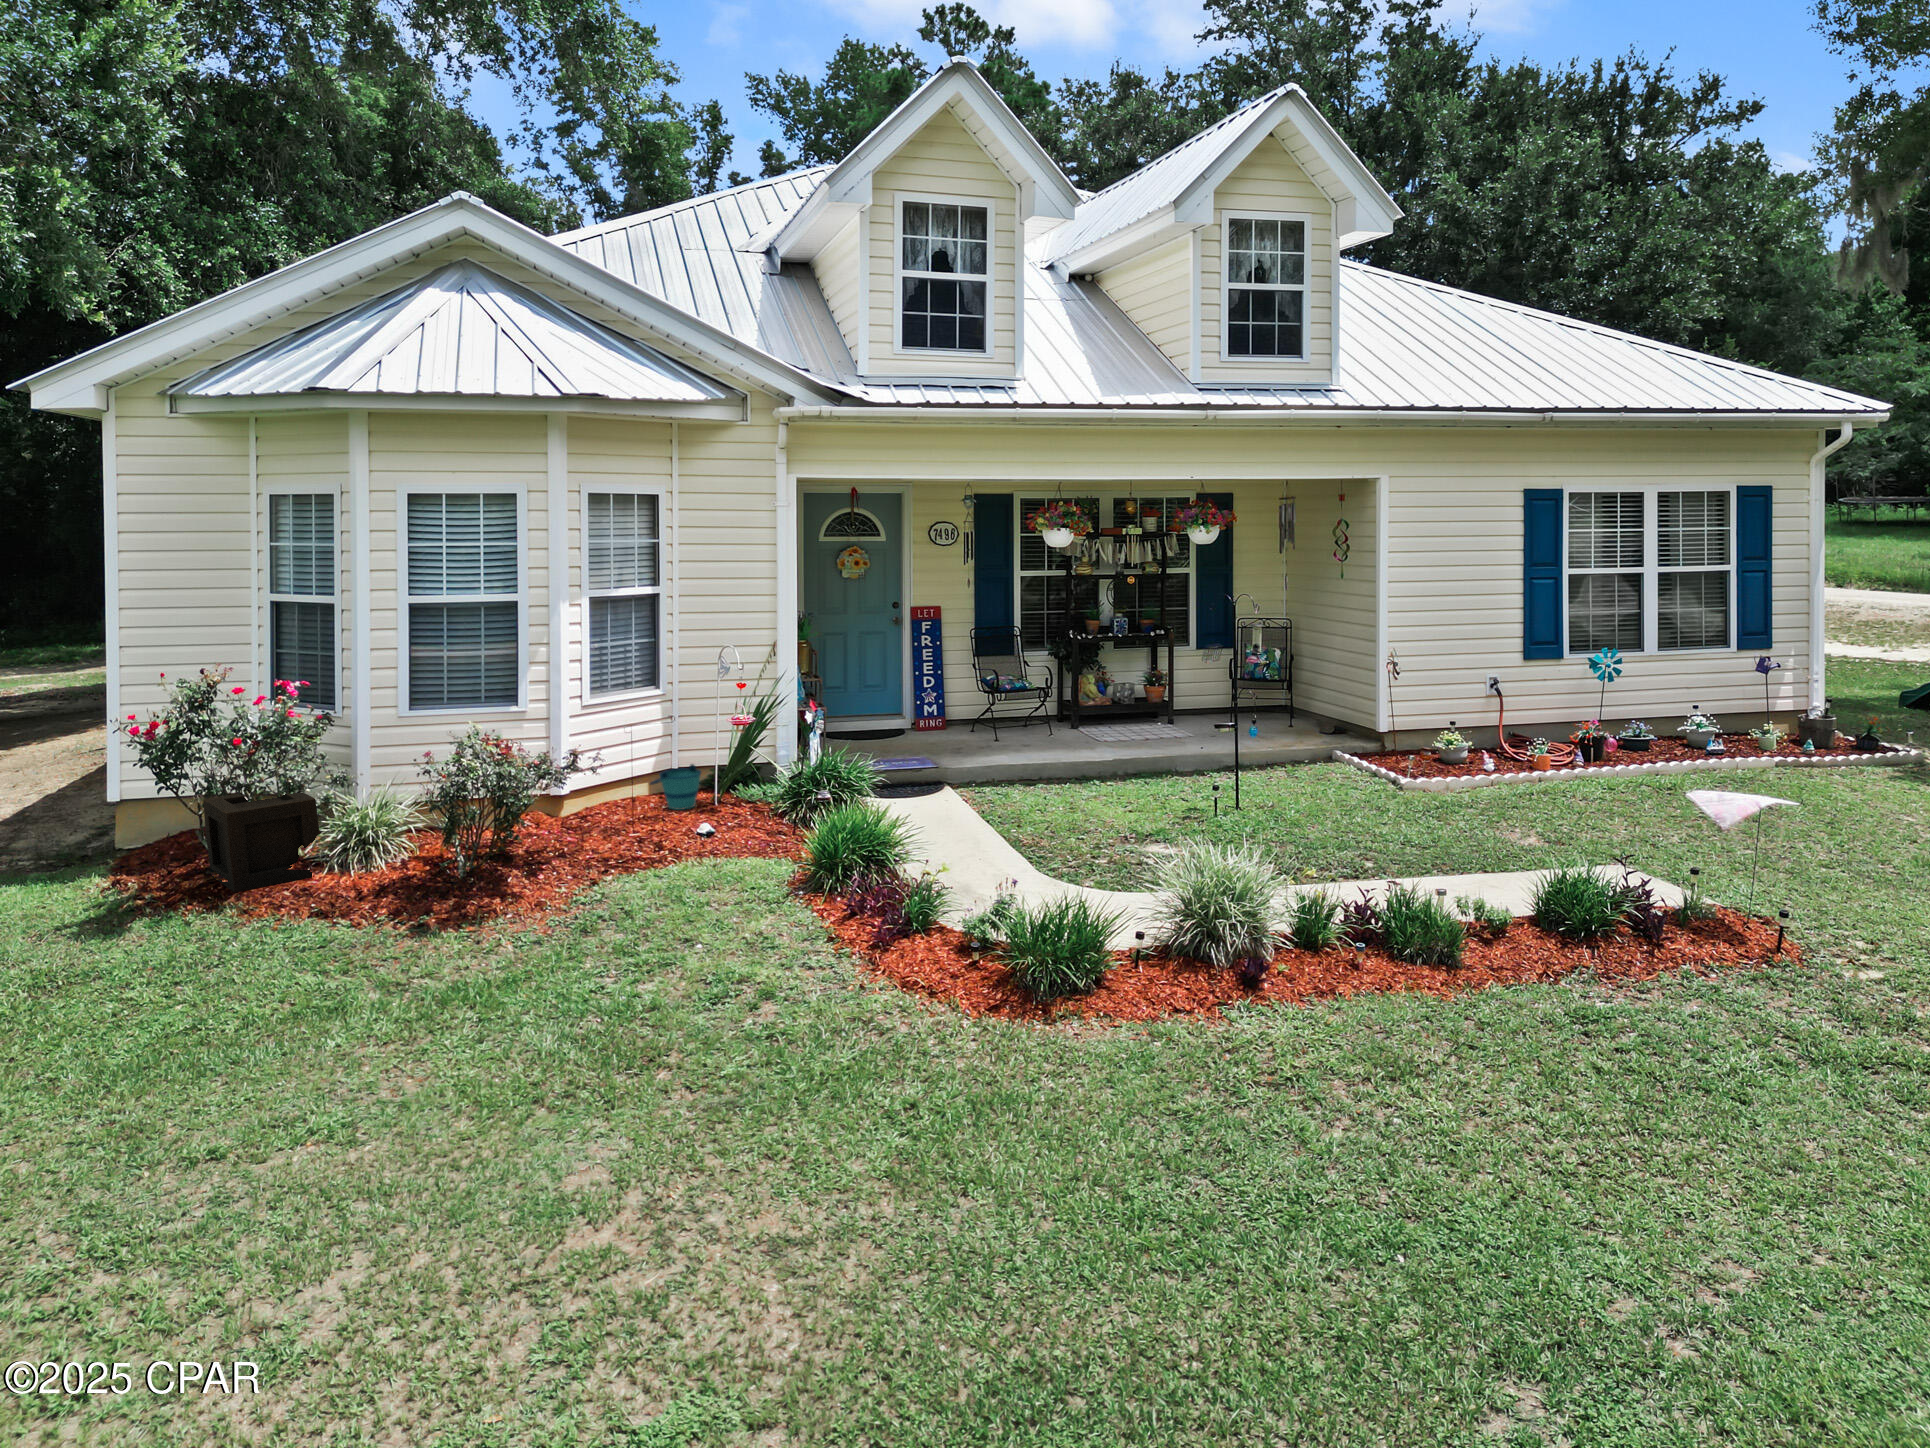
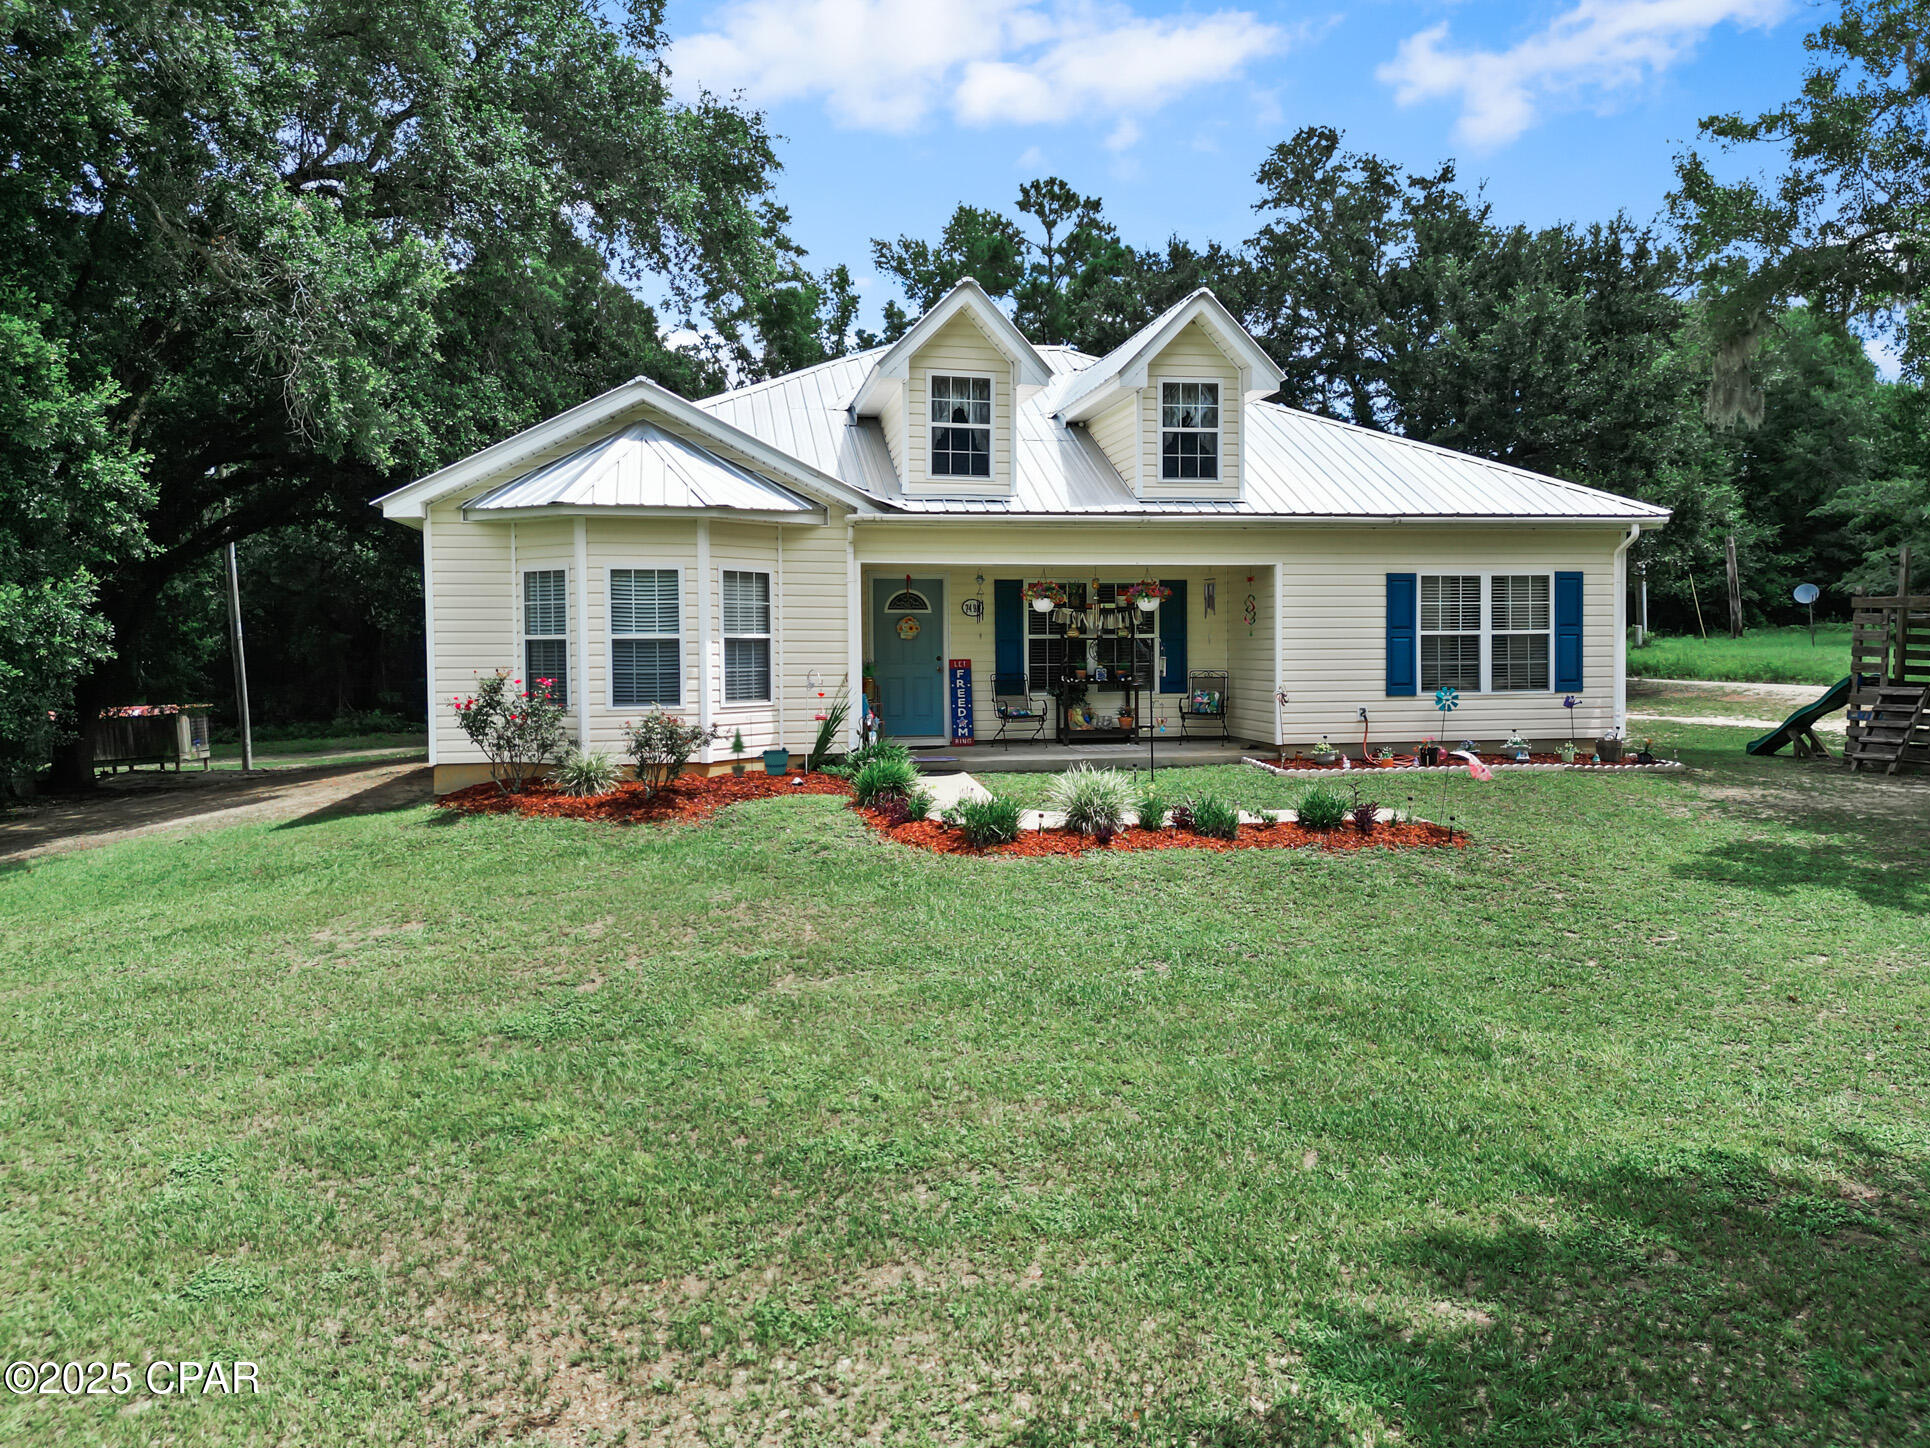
potted tree: none [606,739,637,819] -> present [731,728,746,777]
wooden crate: present [203,793,320,892] -> none [496,744,561,800]

